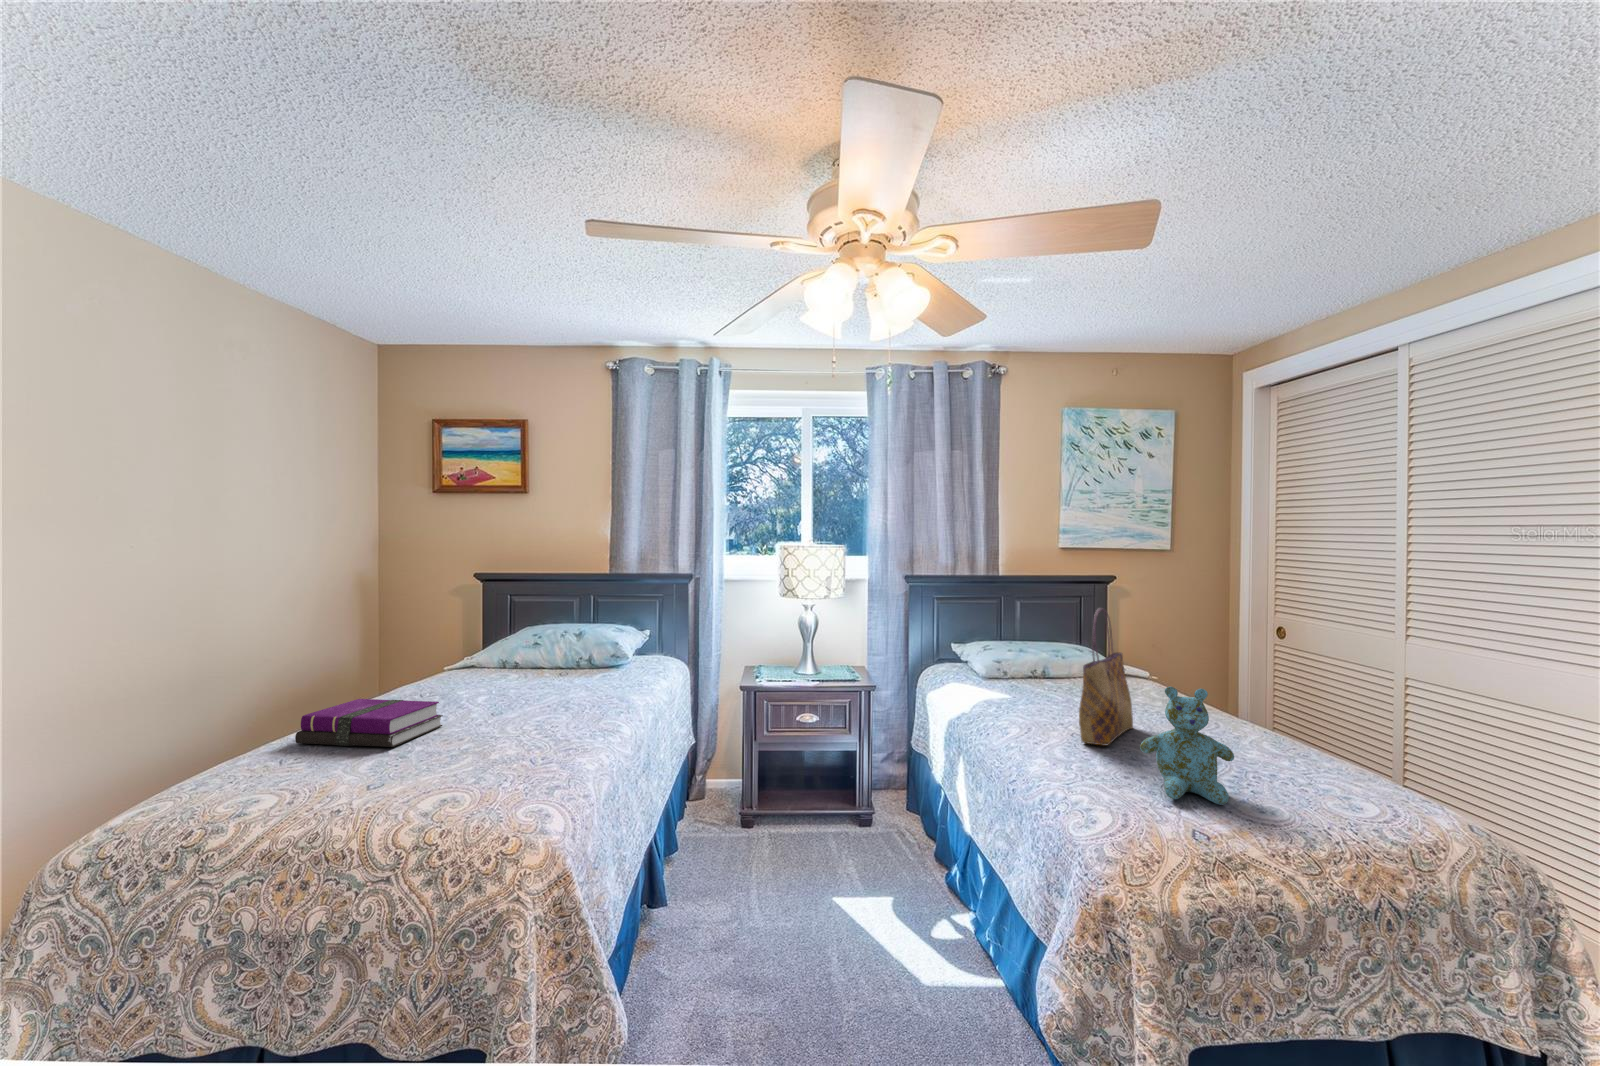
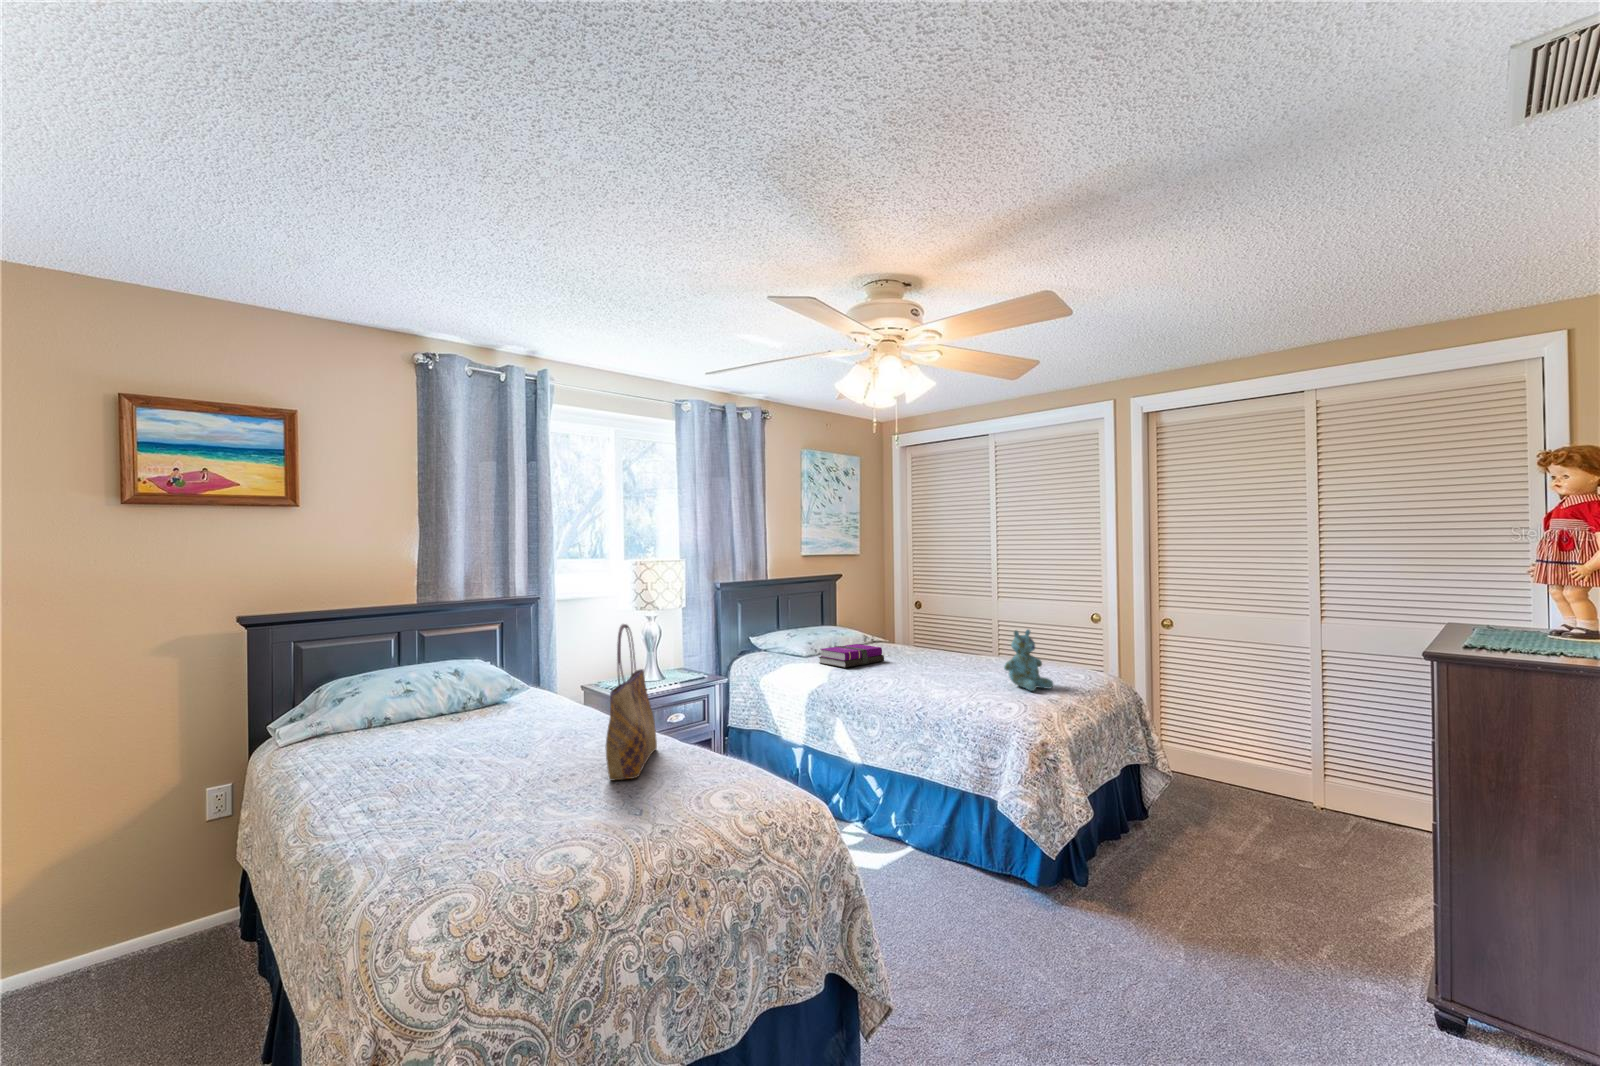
tote bag: present [1079,608,1133,745] -> present [606,624,657,780]
notebook: present [295,699,443,747] -> present [819,644,884,667]

